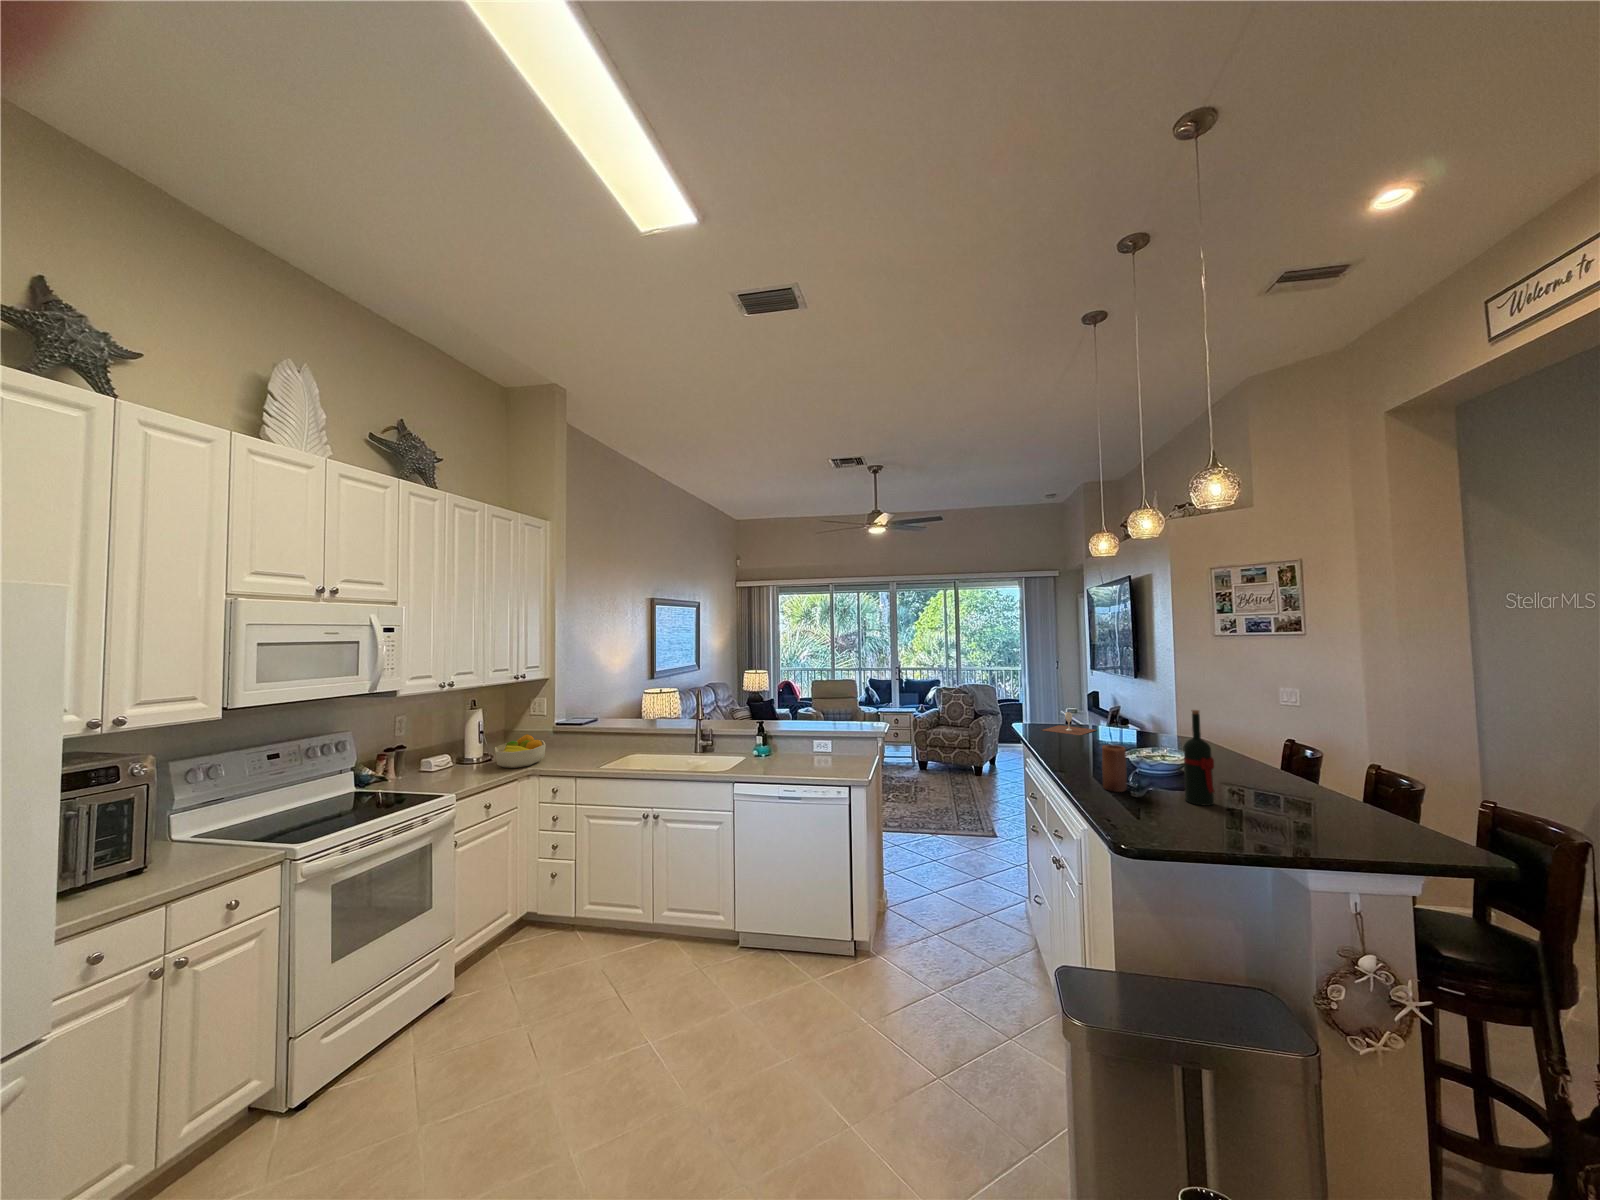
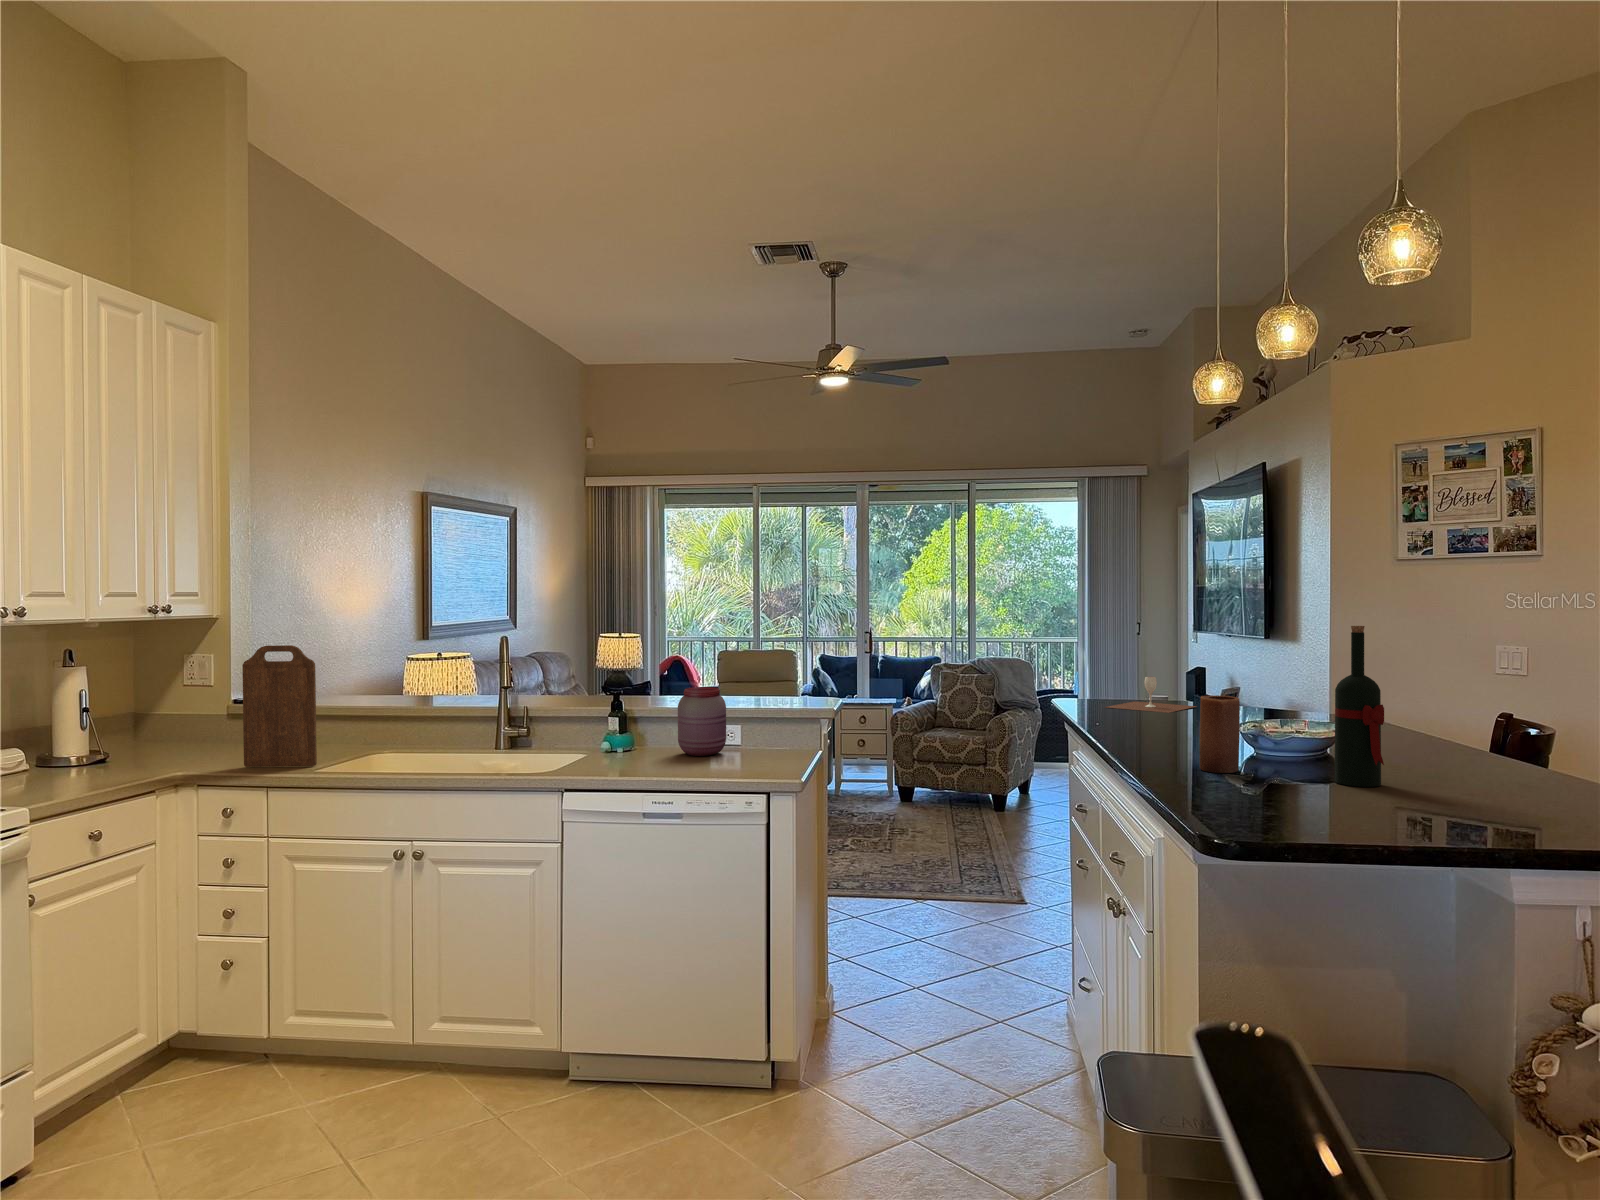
cutting board: none [563,699,601,765] -> present [242,645,317,767]
jar: none [796,720,823,760] -> present [678,687,726,756]
fruit bowl: present [495,734,546,768] -> none [110,714,211,772]

